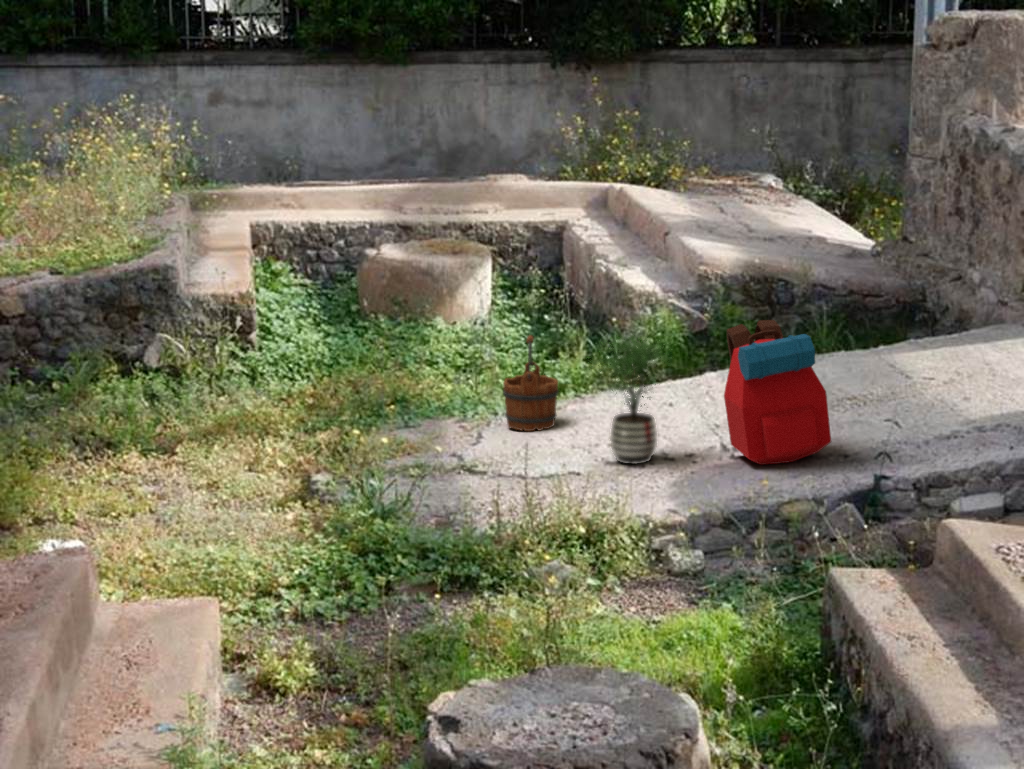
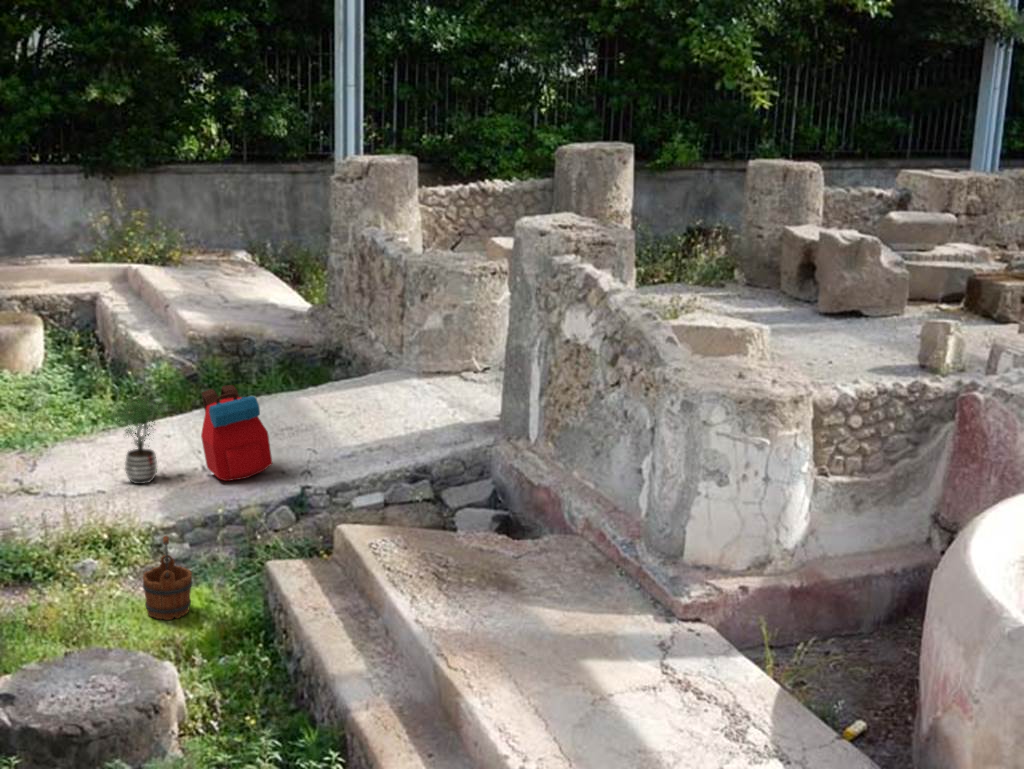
wooden bucket: present [503,335,558,431] -> present [143,536,192,620]

